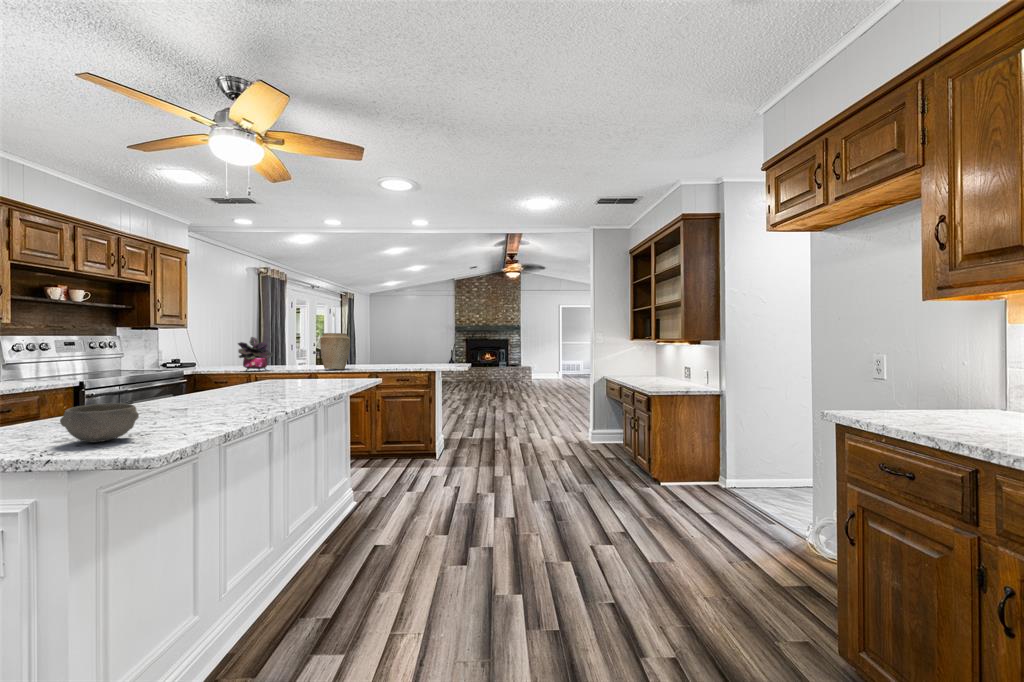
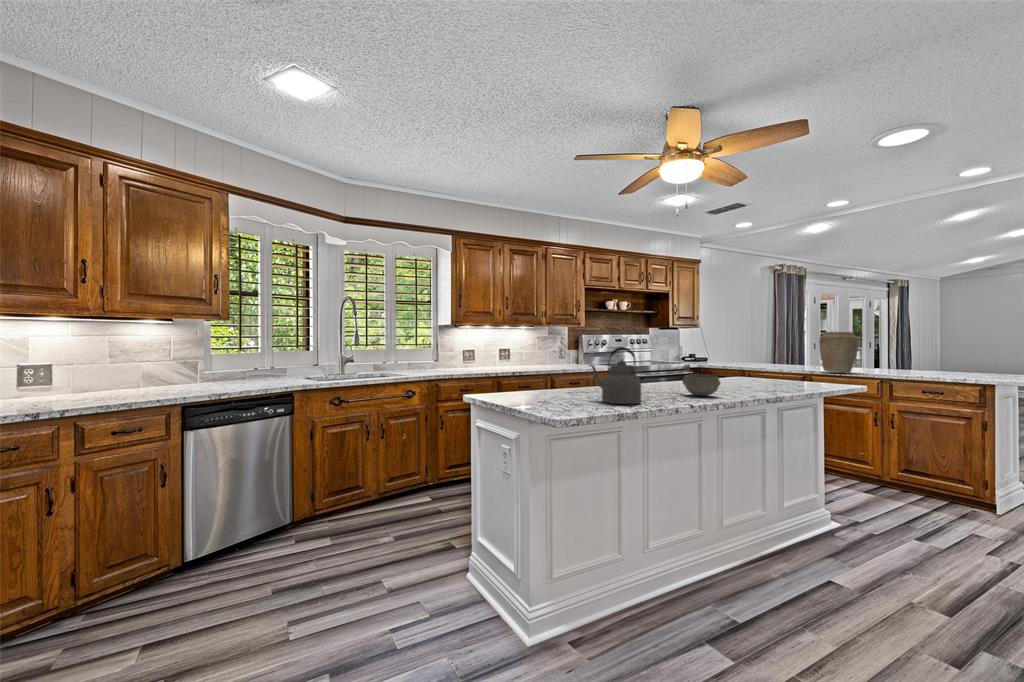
potted plant: present [238,337,273,371] -> none [735,336,769,370]
kettle: none [147,355,230,424] -> present [589,347,642,404]
bowl: present [60,403,139,442] -> present [682,374,720,396]

